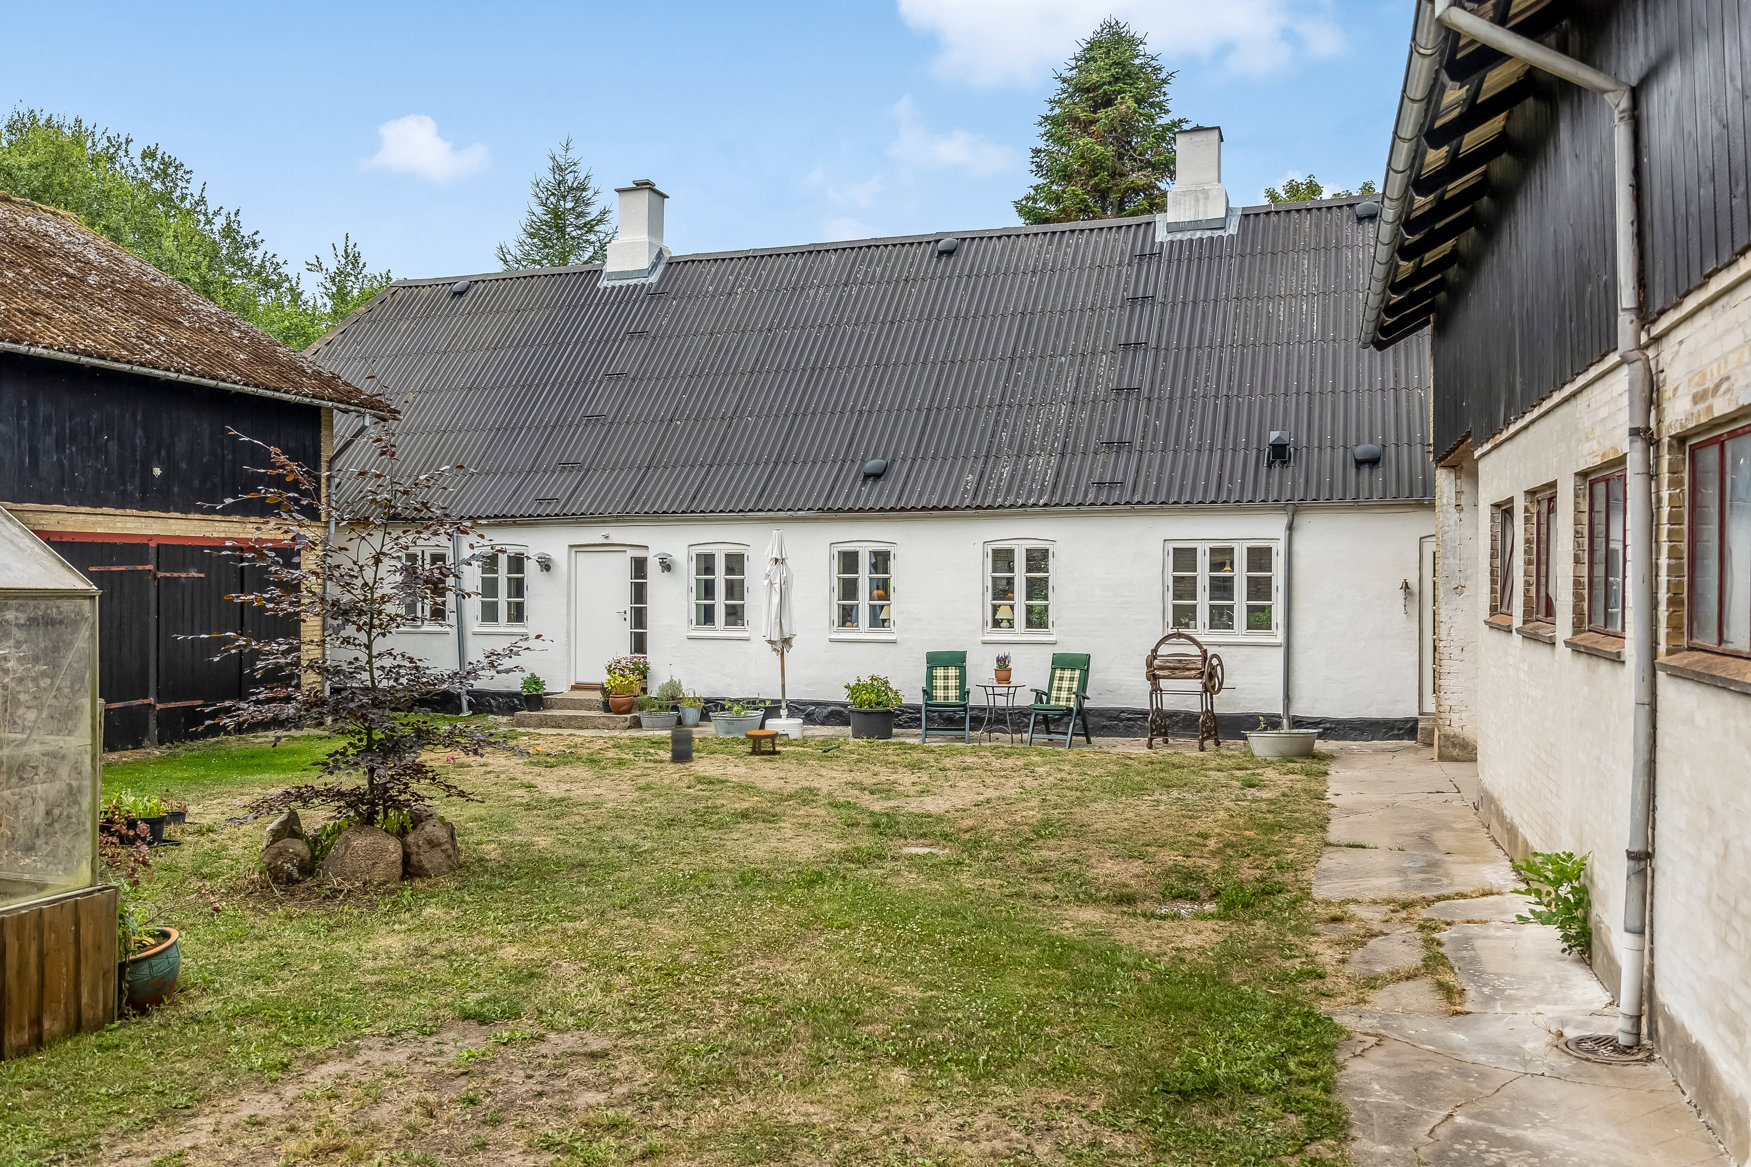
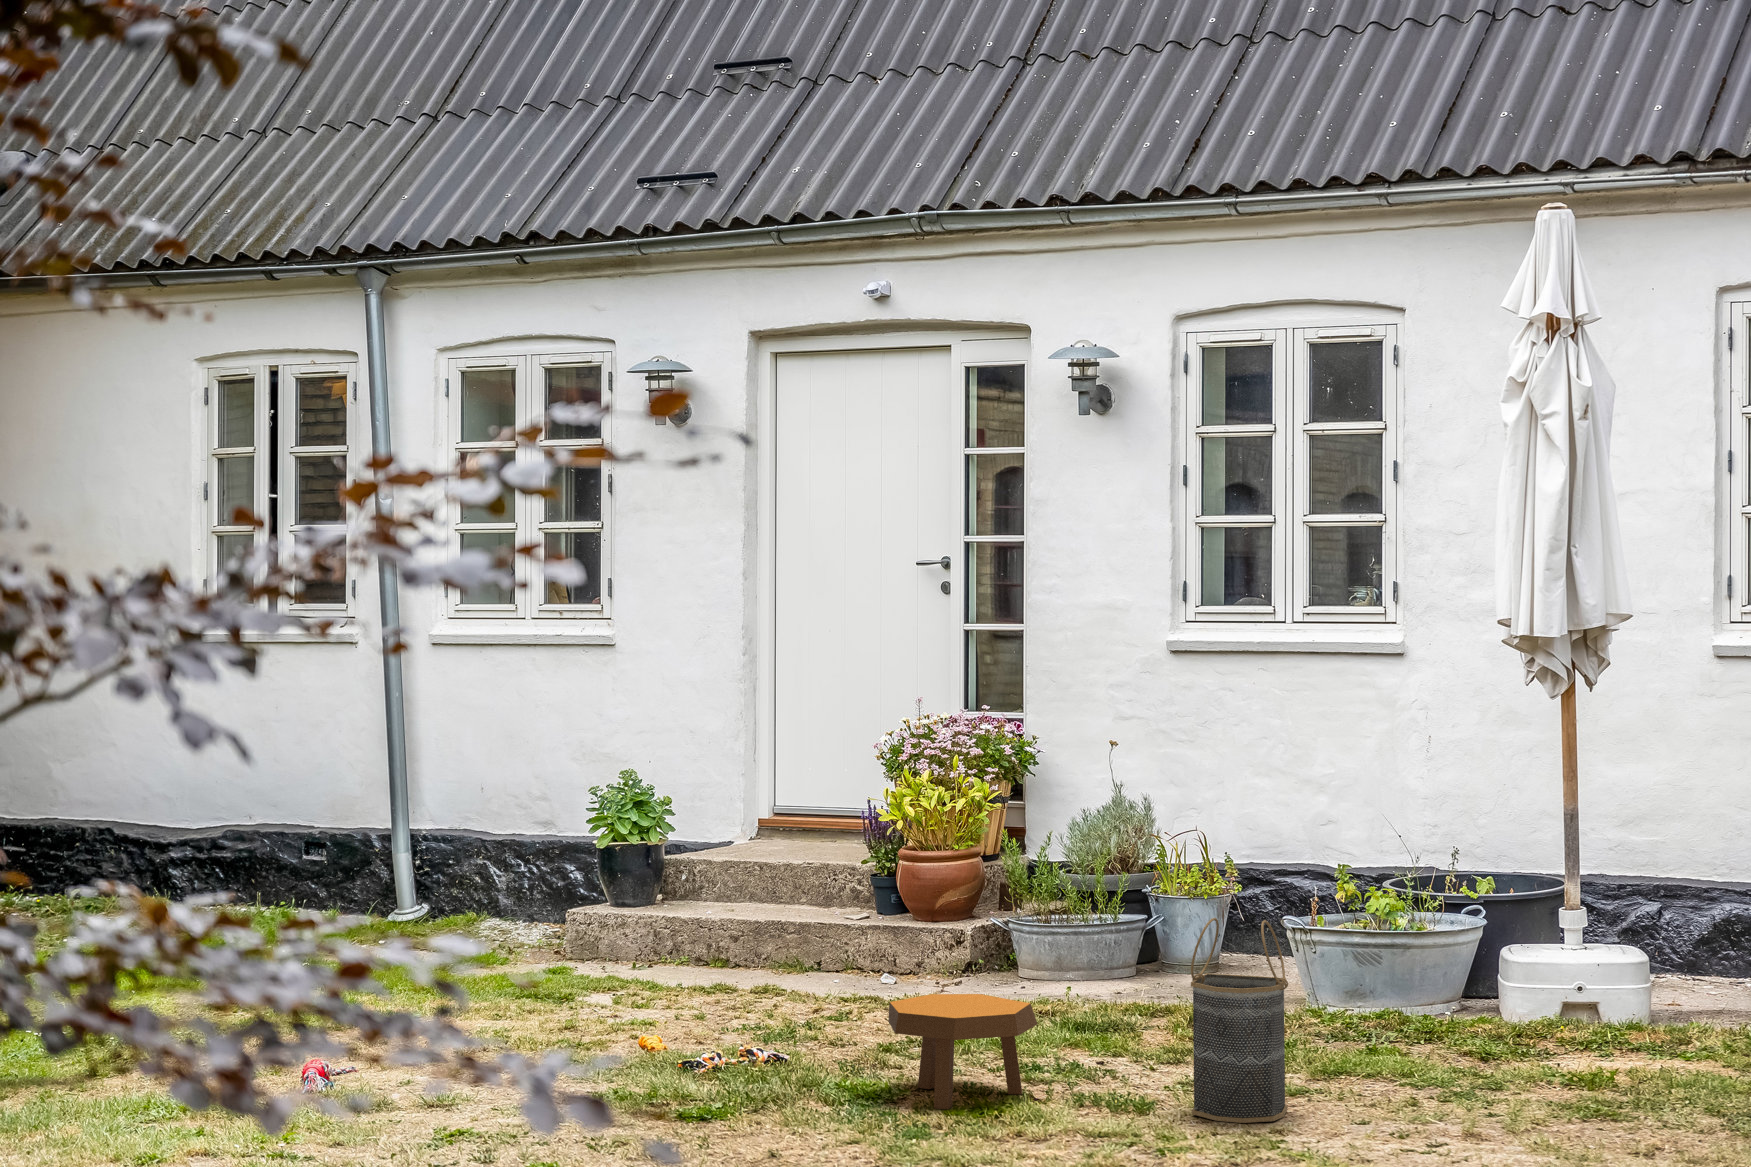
footstool: present [745,730,779,755] -> present [888,994,1037,1109]

